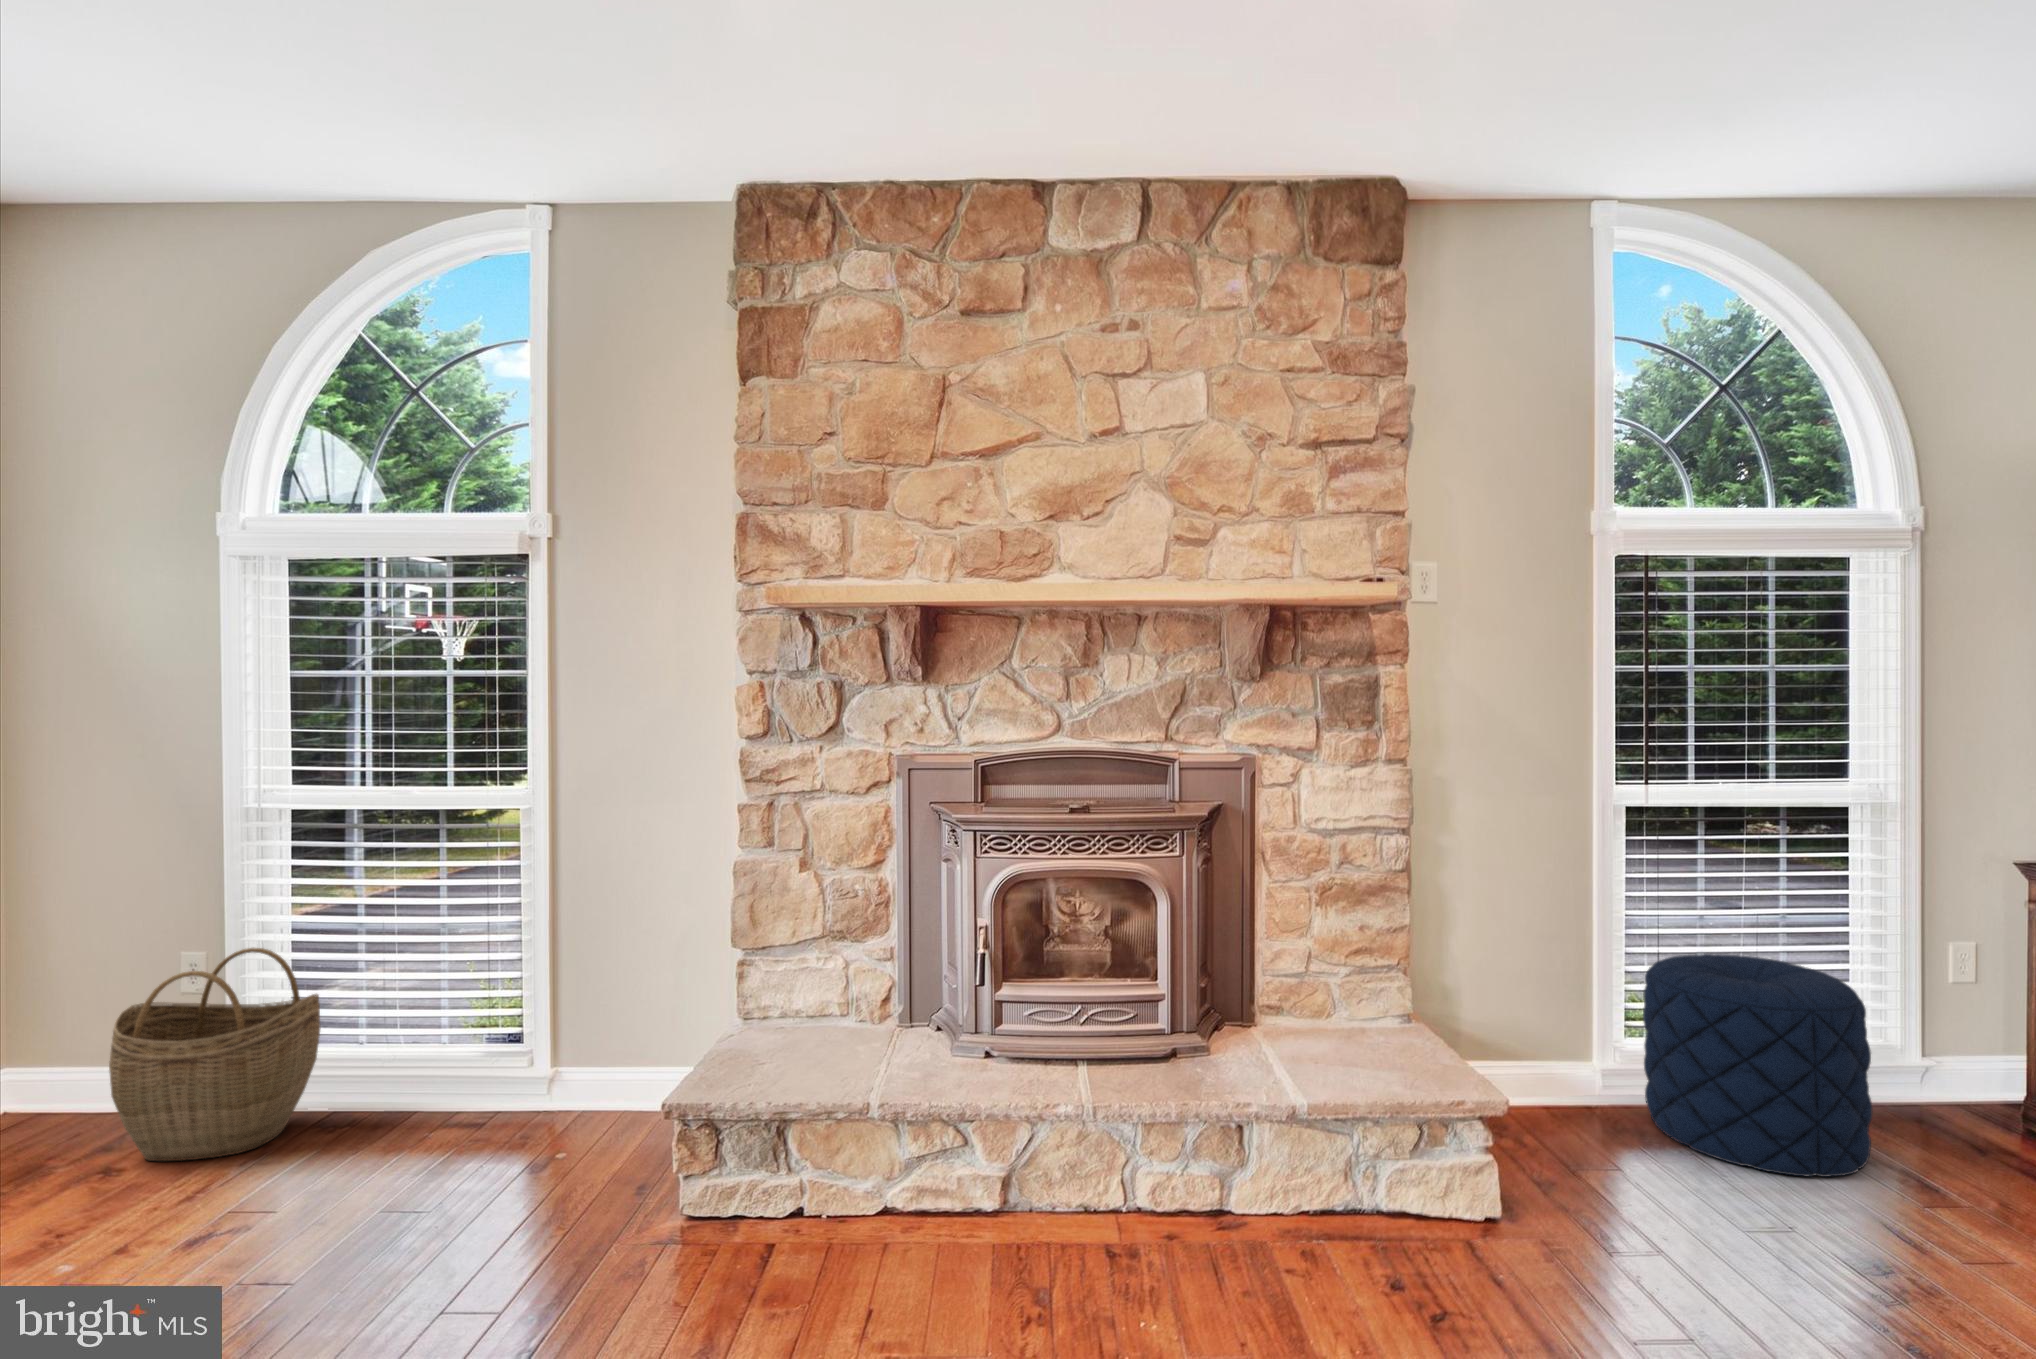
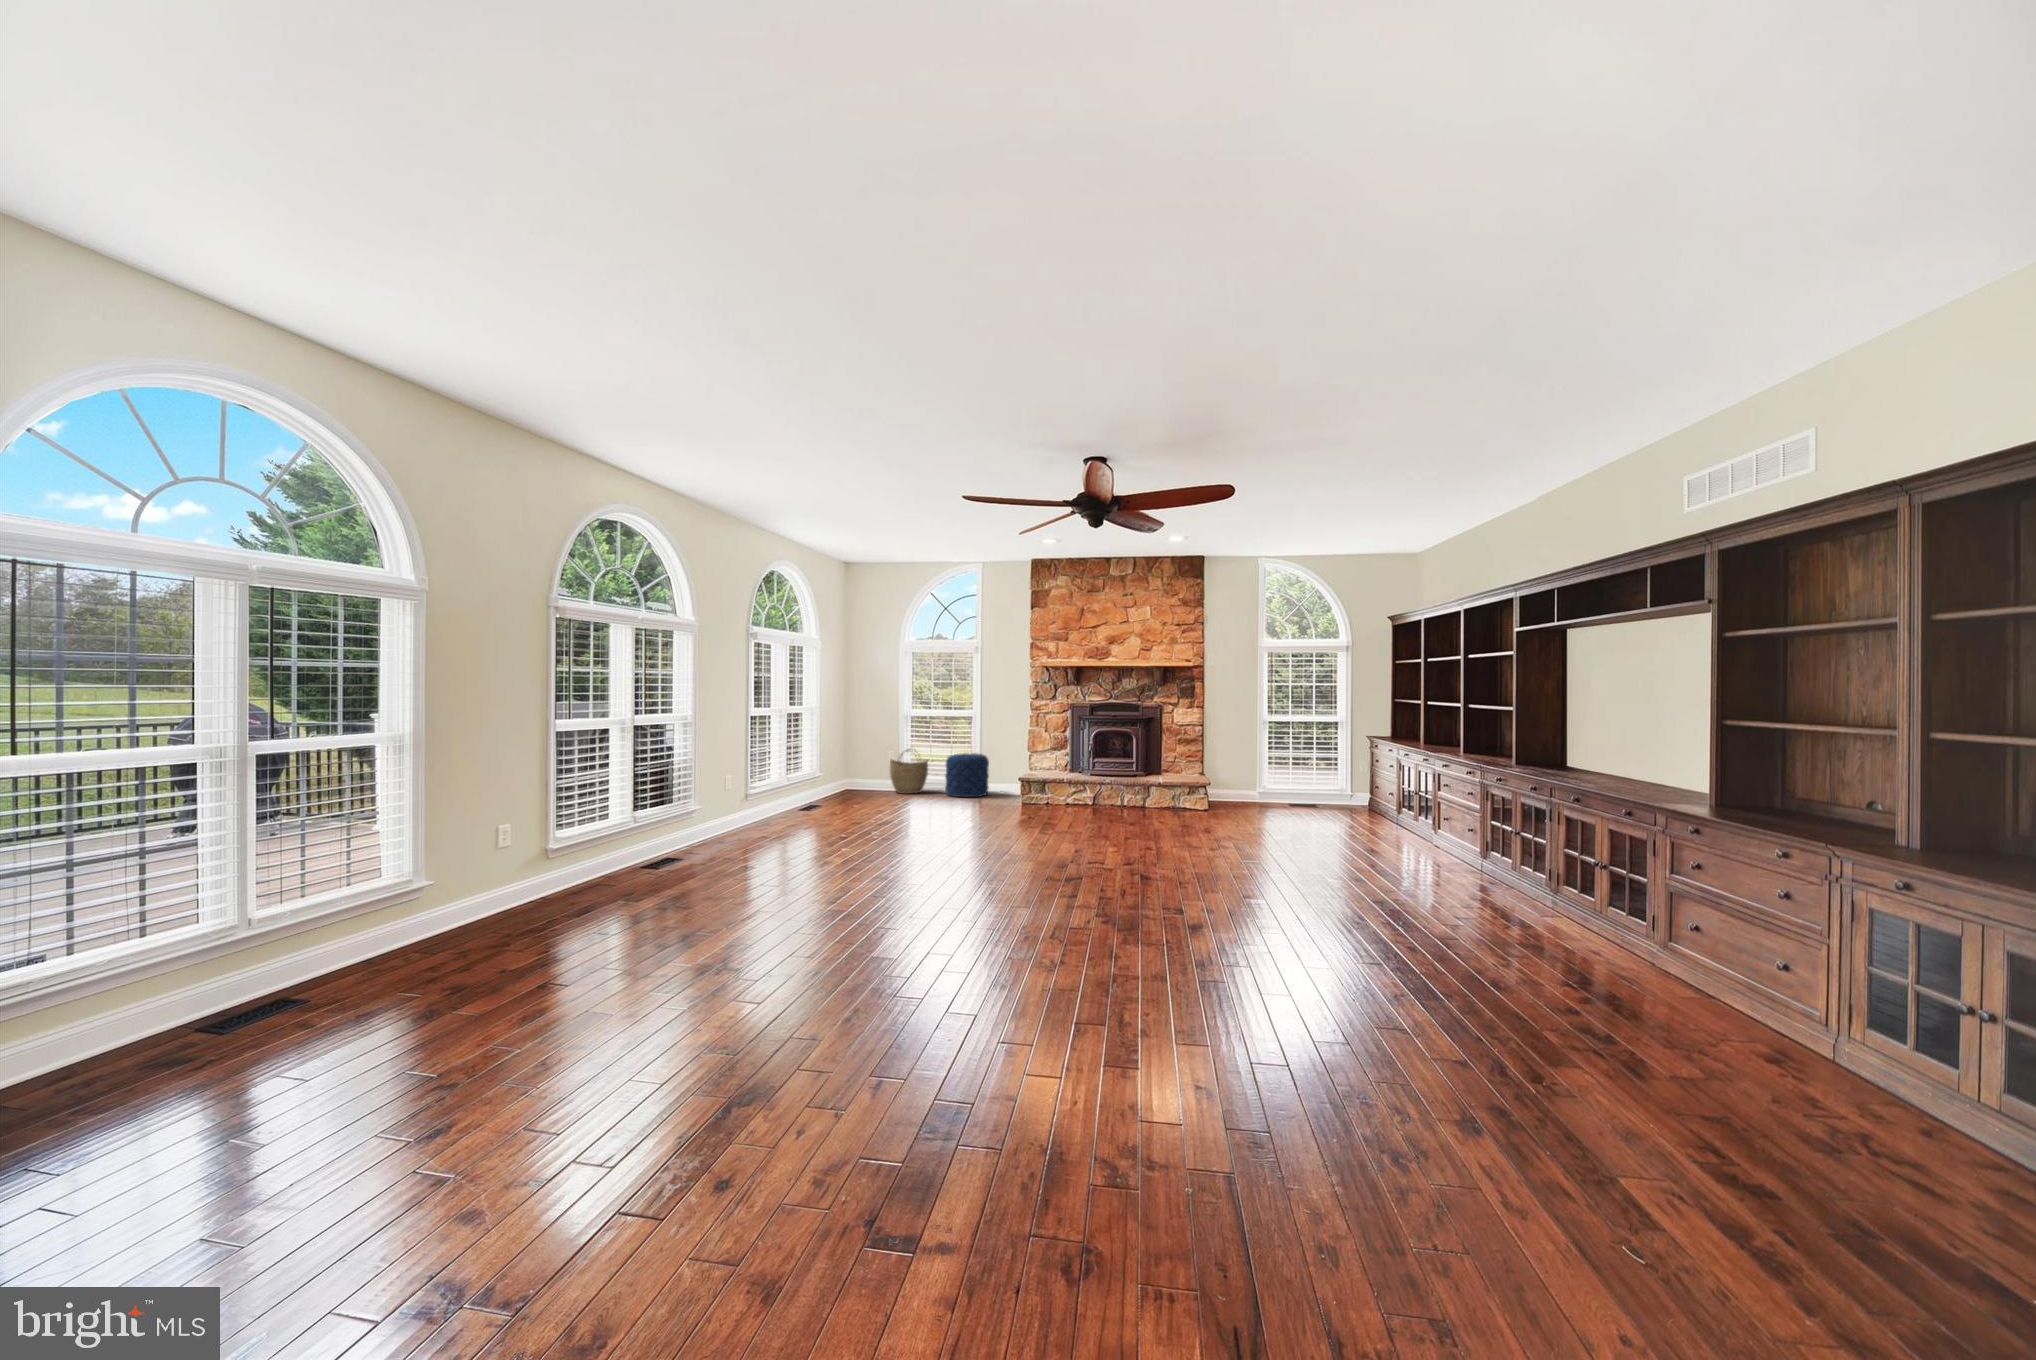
pouf: present [1643,954,1872,1177] -> present [945,753,989,797]

